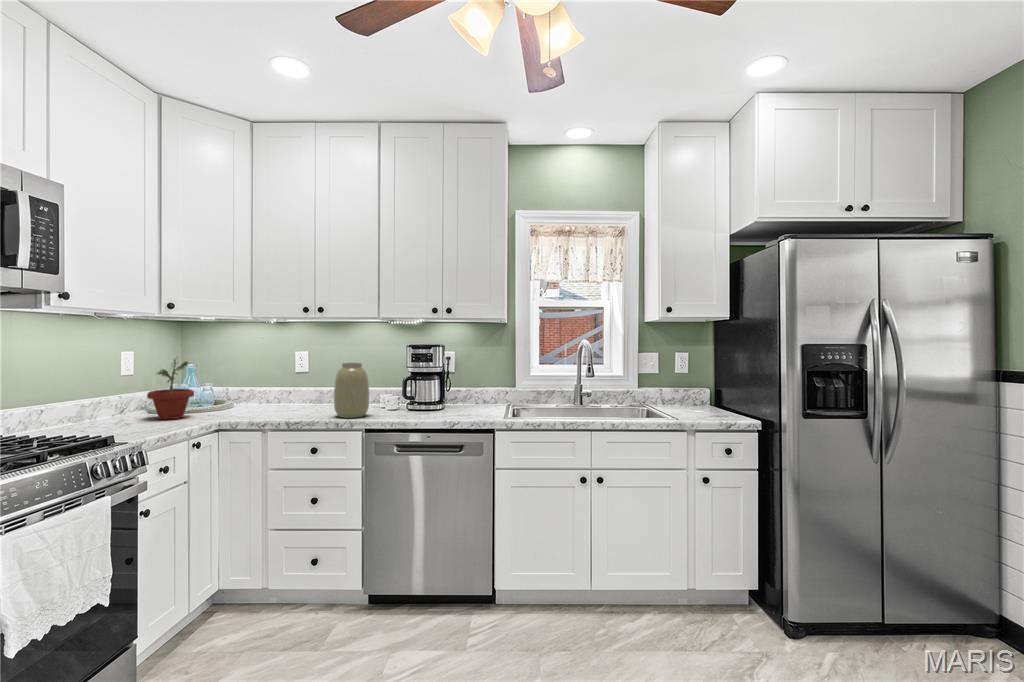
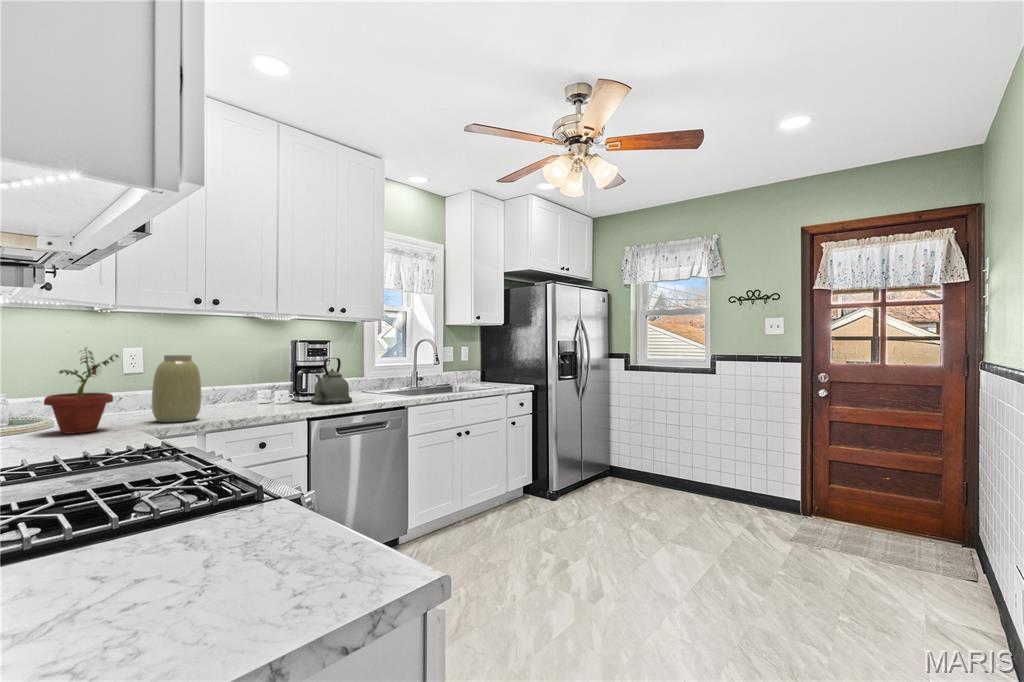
vase: present [334,363,369,418] -> present [152,355,201,422]
kettle: none [385,367,439,417] -> present [311,358,352,404]

